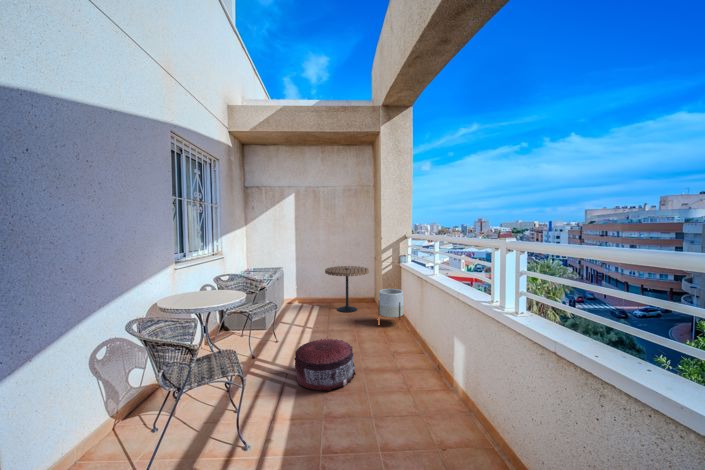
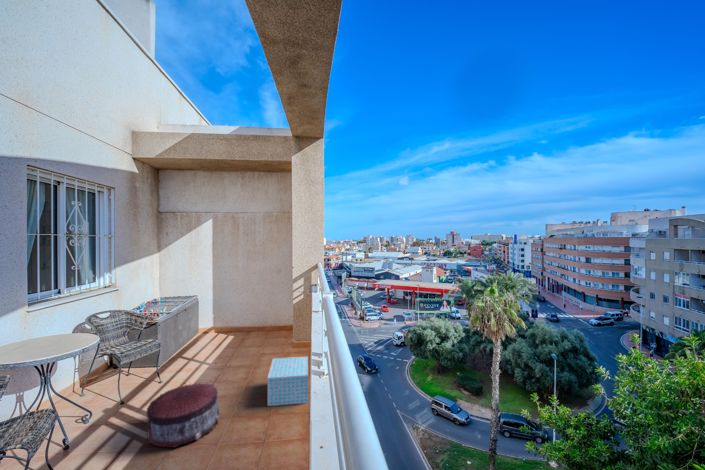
side table: present [325,266,369,312] -> none [238,294,284,343]
planter: present [379,289,404,318] -> none [283,320,309,361]
storage box: none [383,320,429,362] -> present [268,357,308,406]

